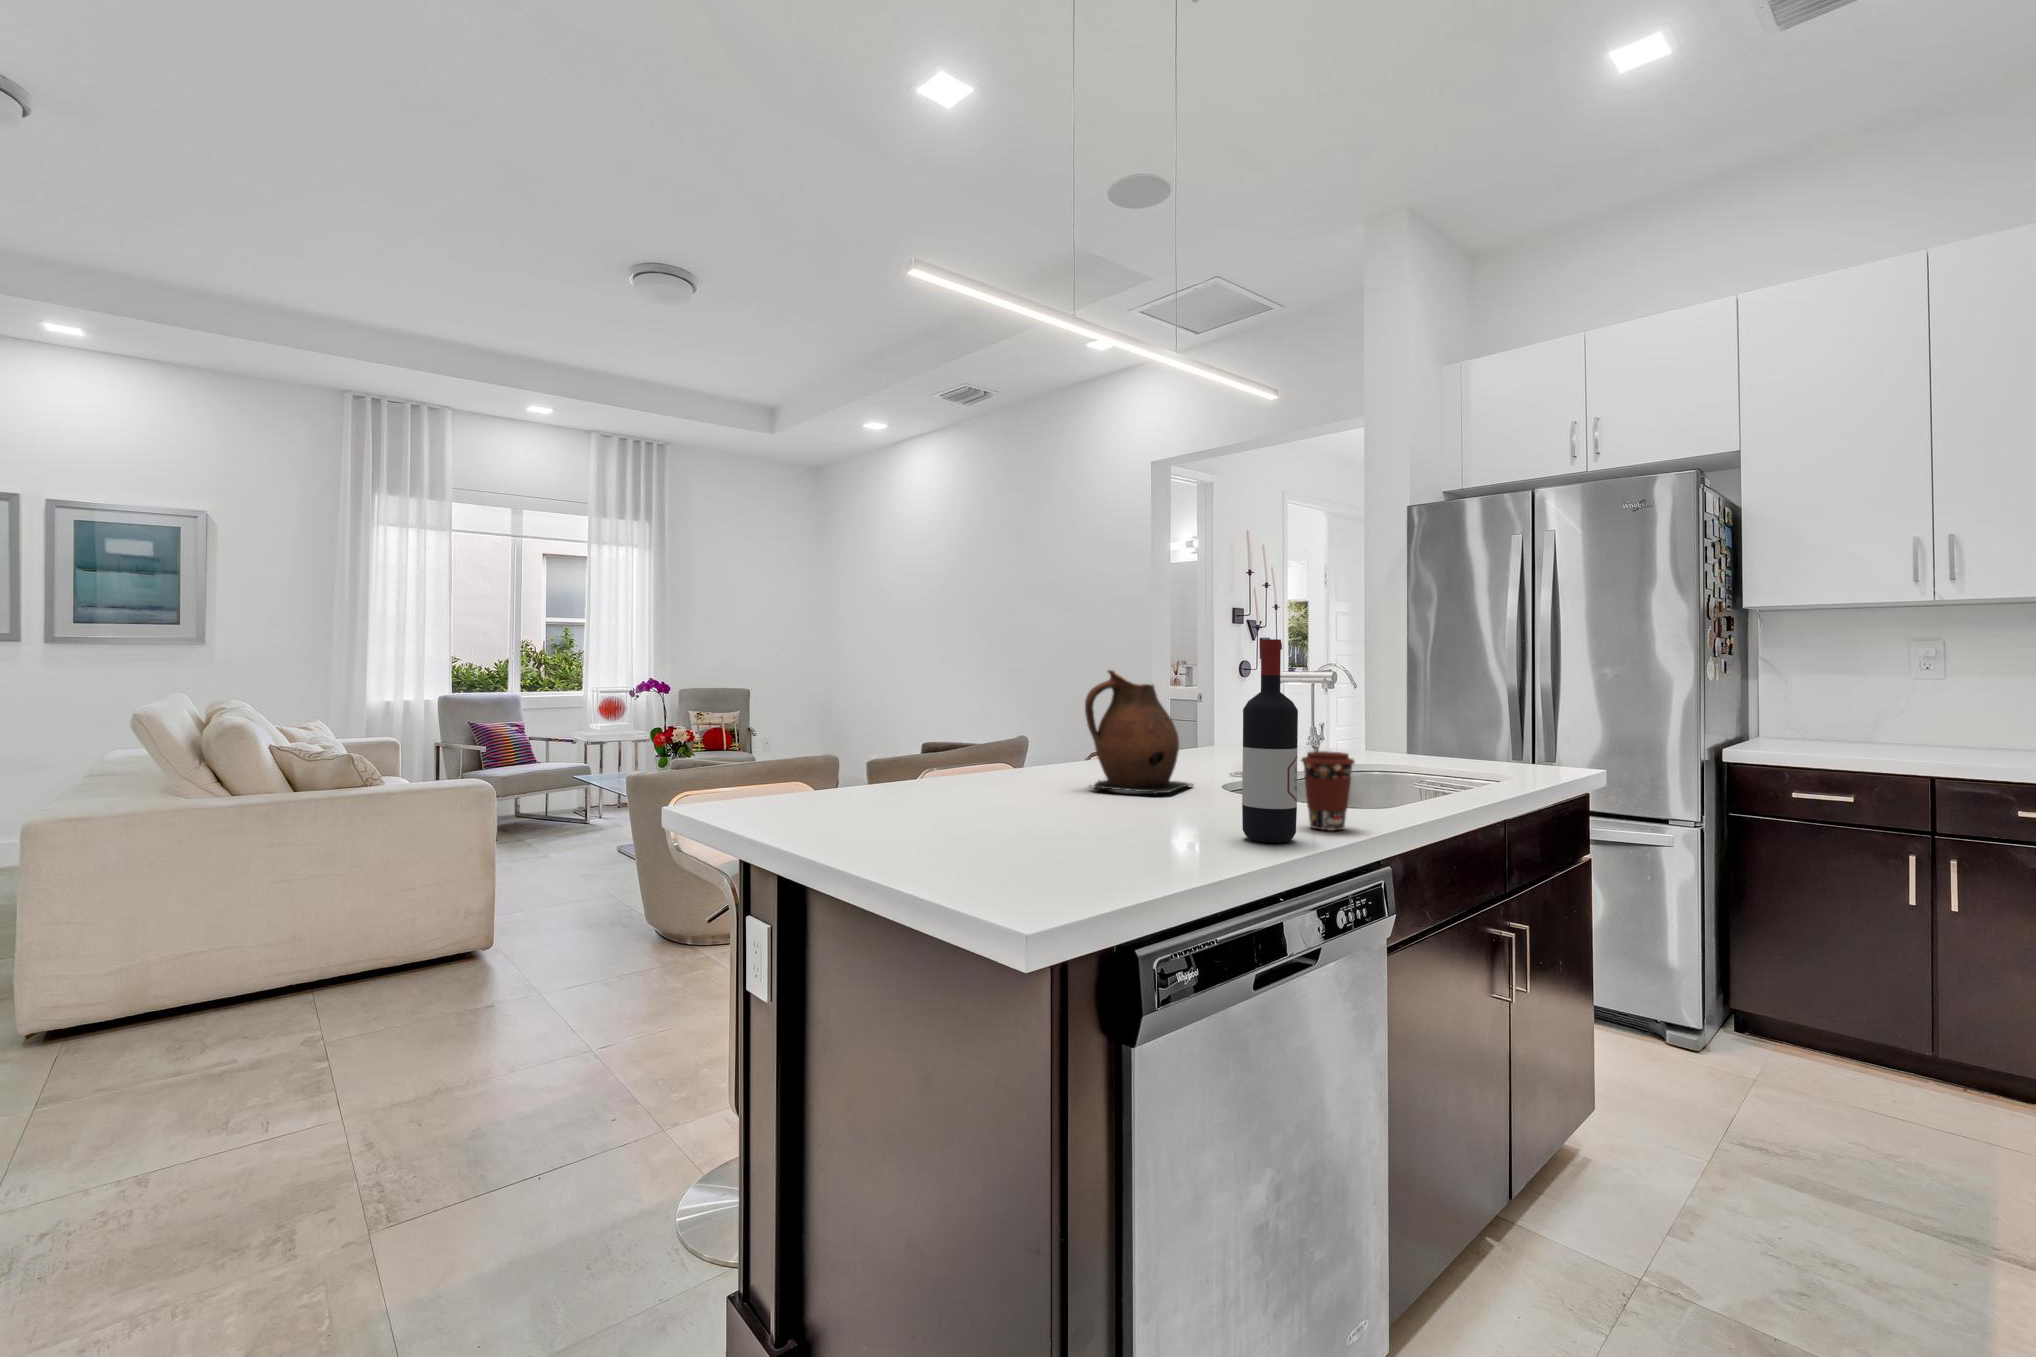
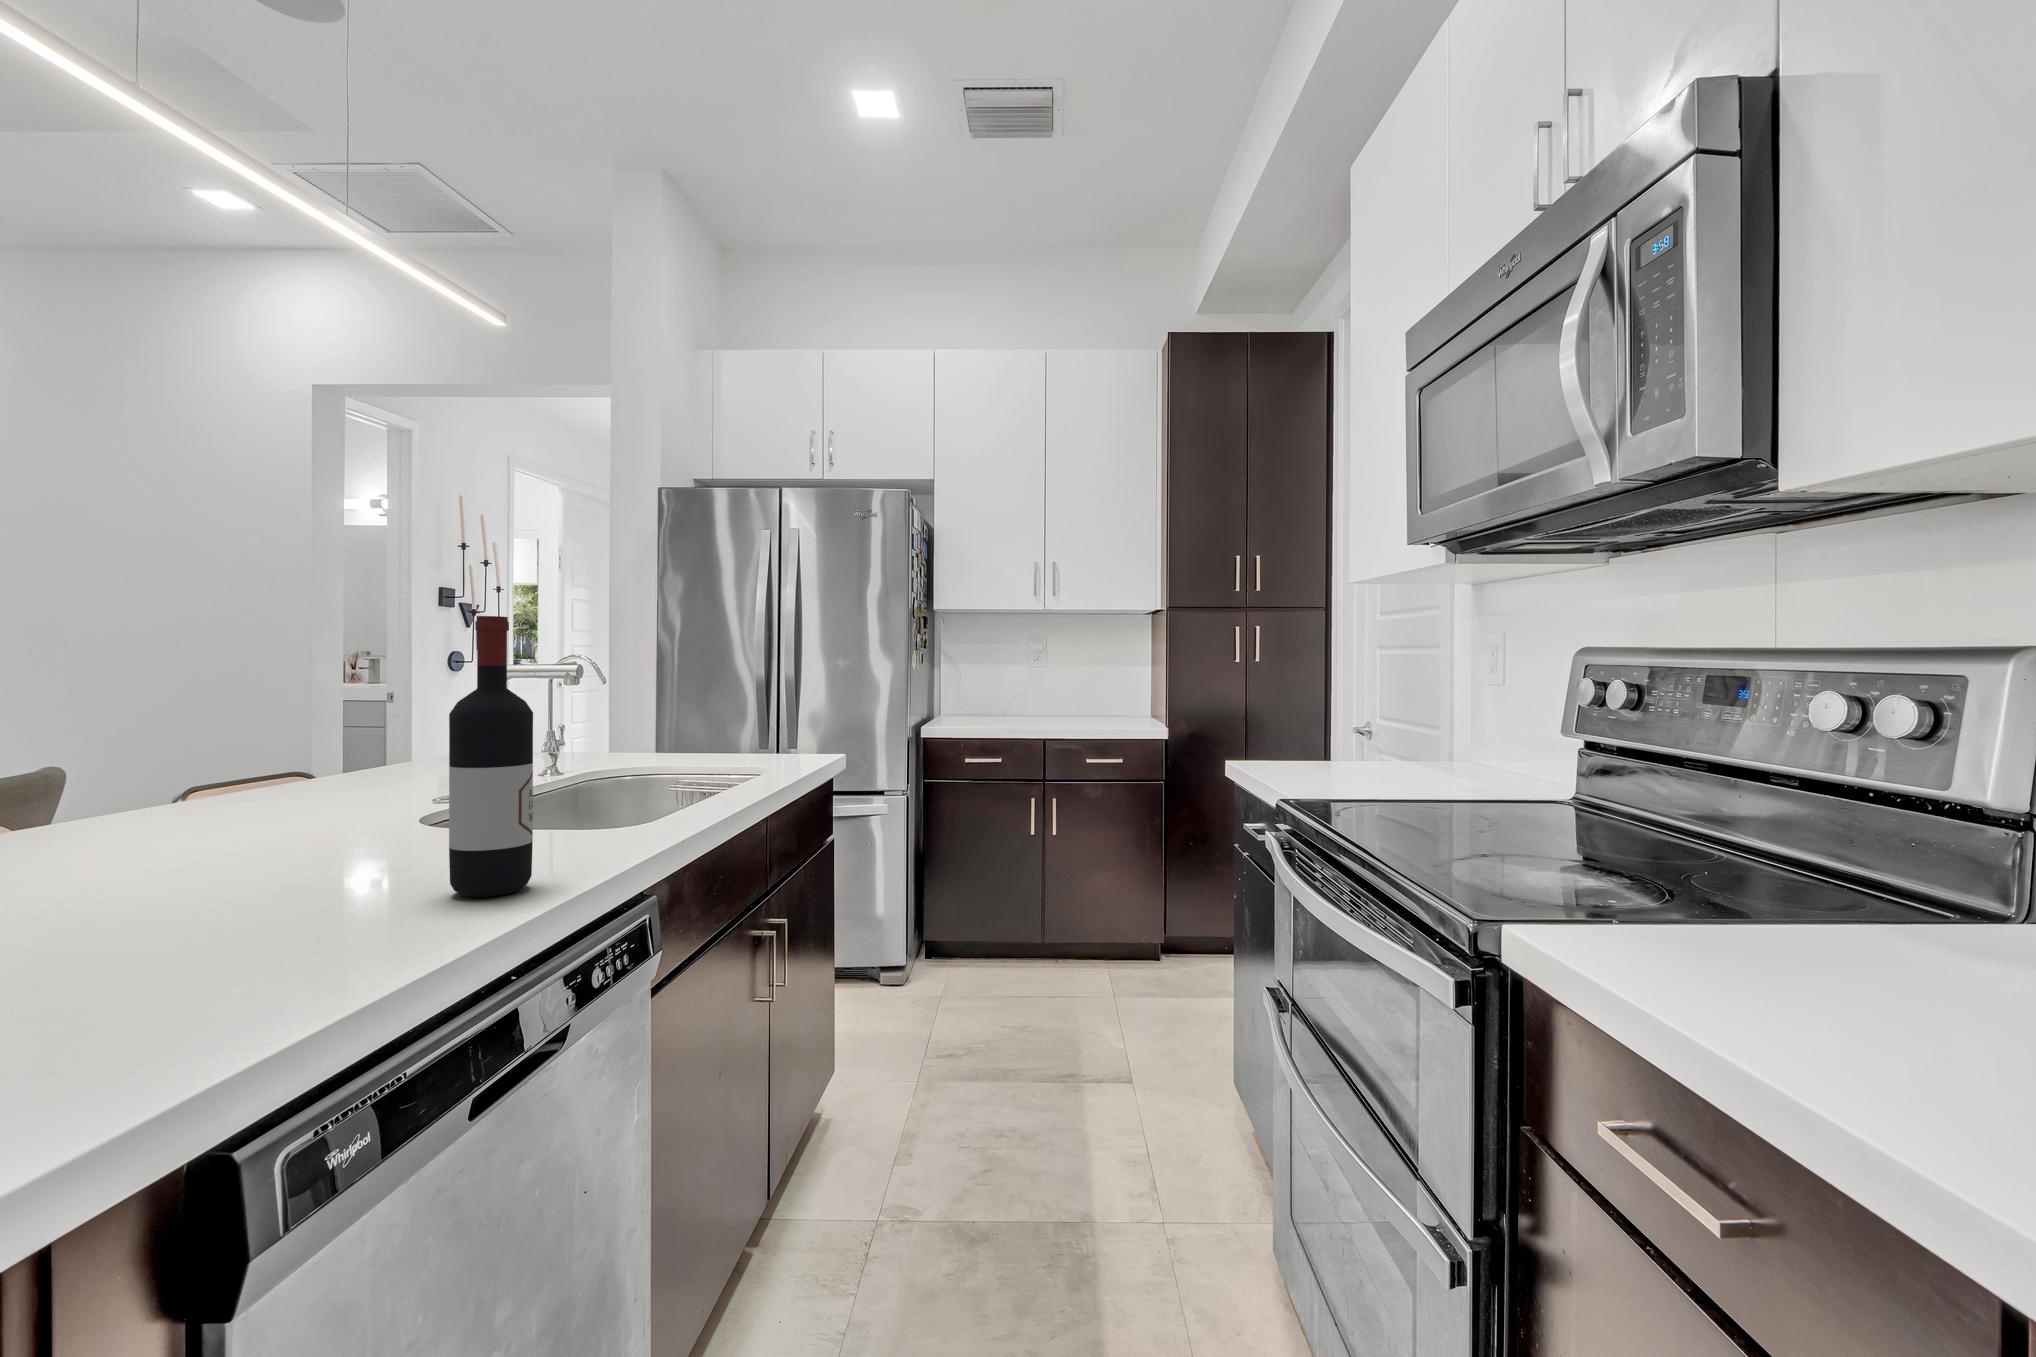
ceramic pitcher: present [1085,670,1193,794] -> none [165,660,374,845]
coffee cup: present [1301,751,1355,830] -> none [536,763,610,864]

